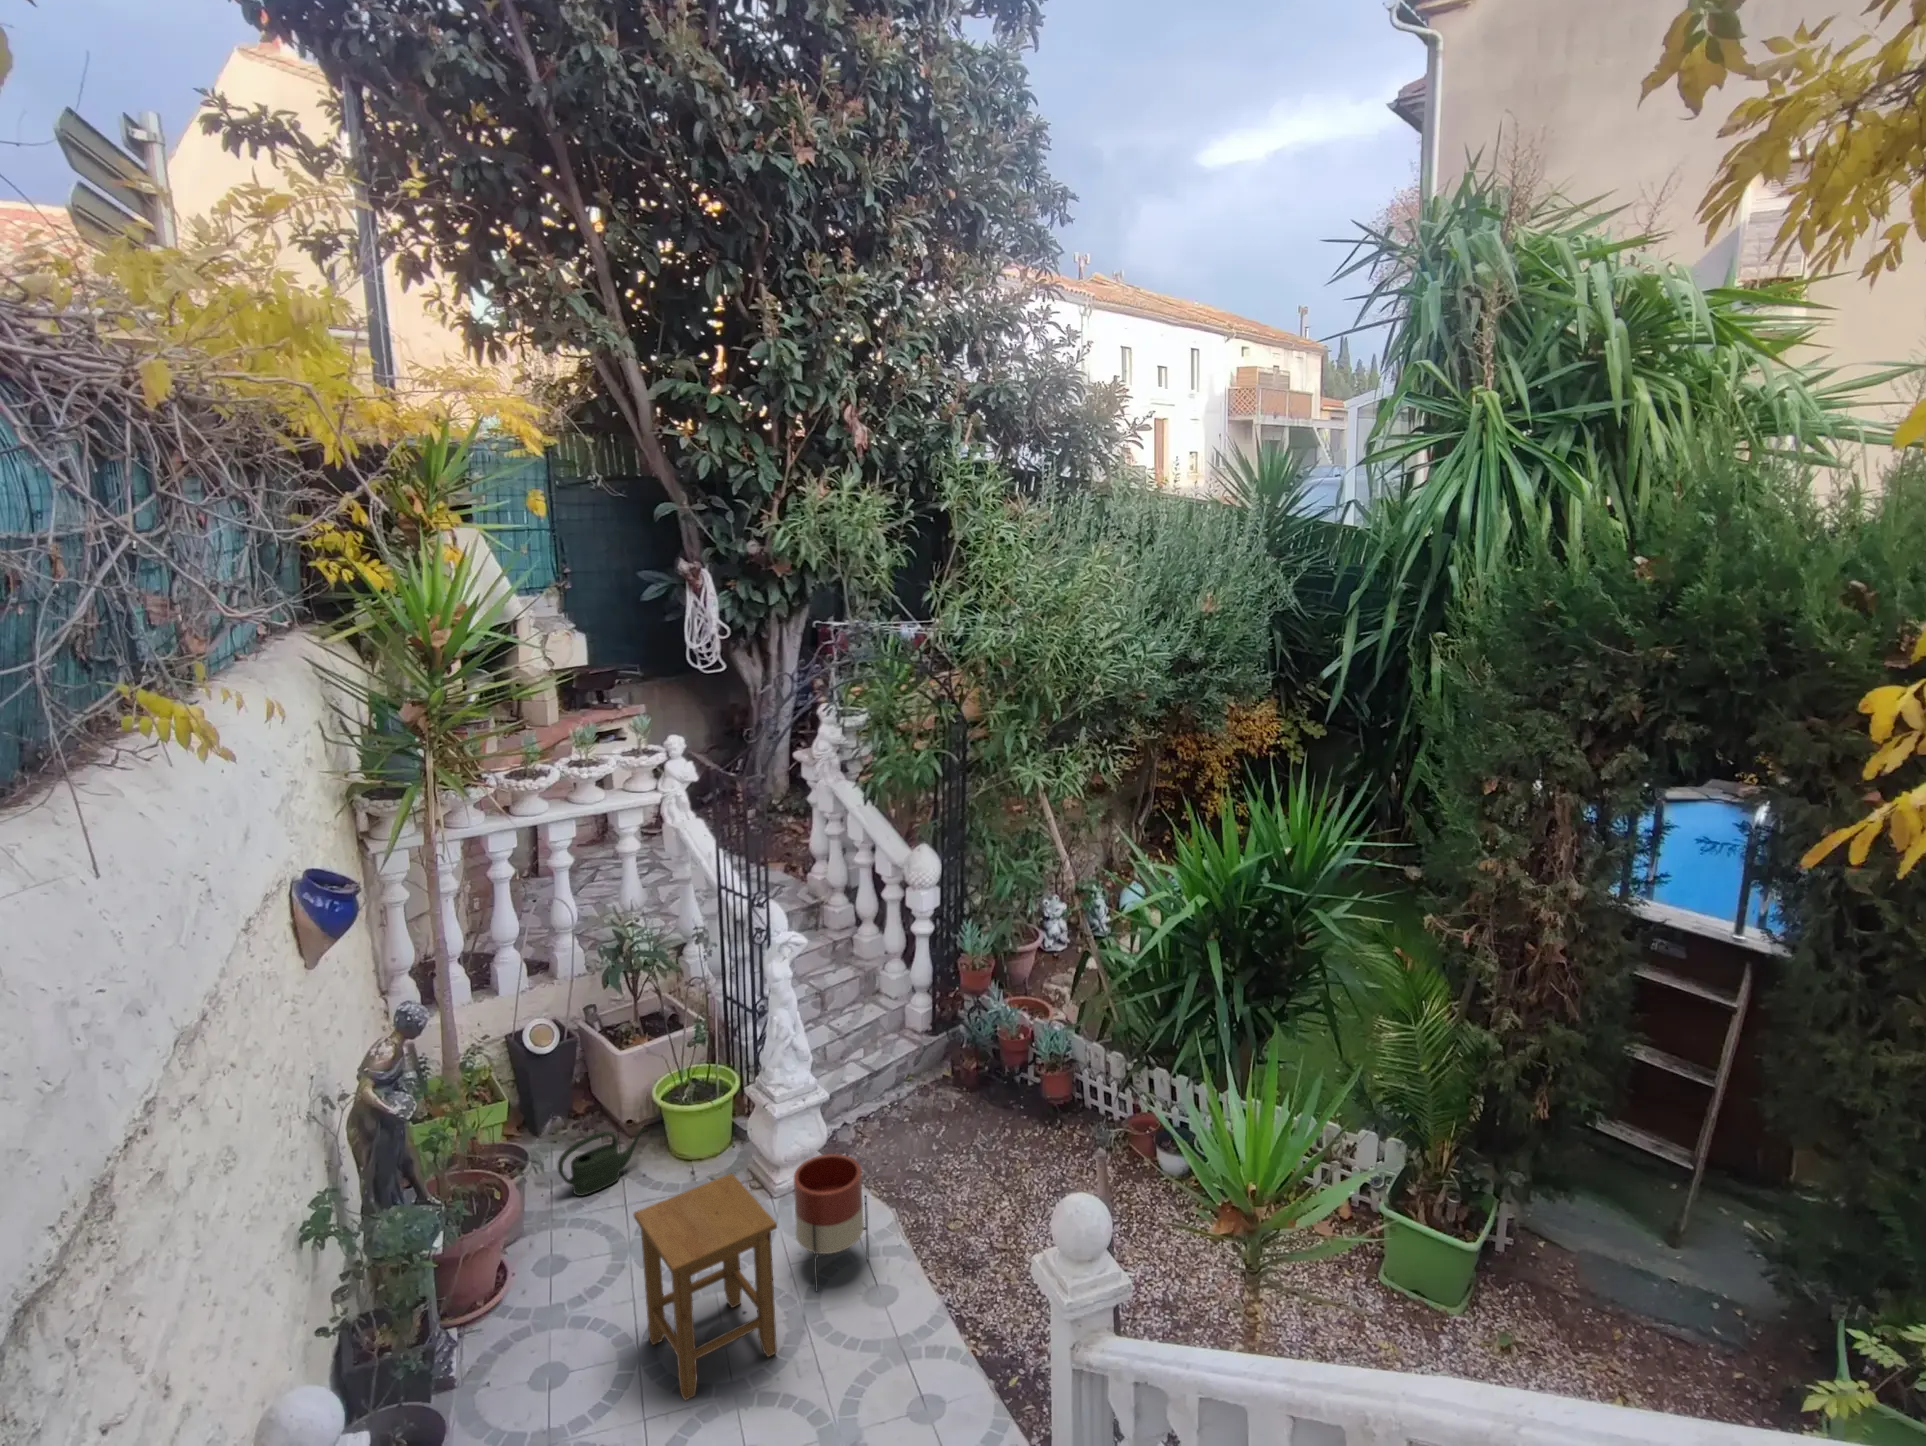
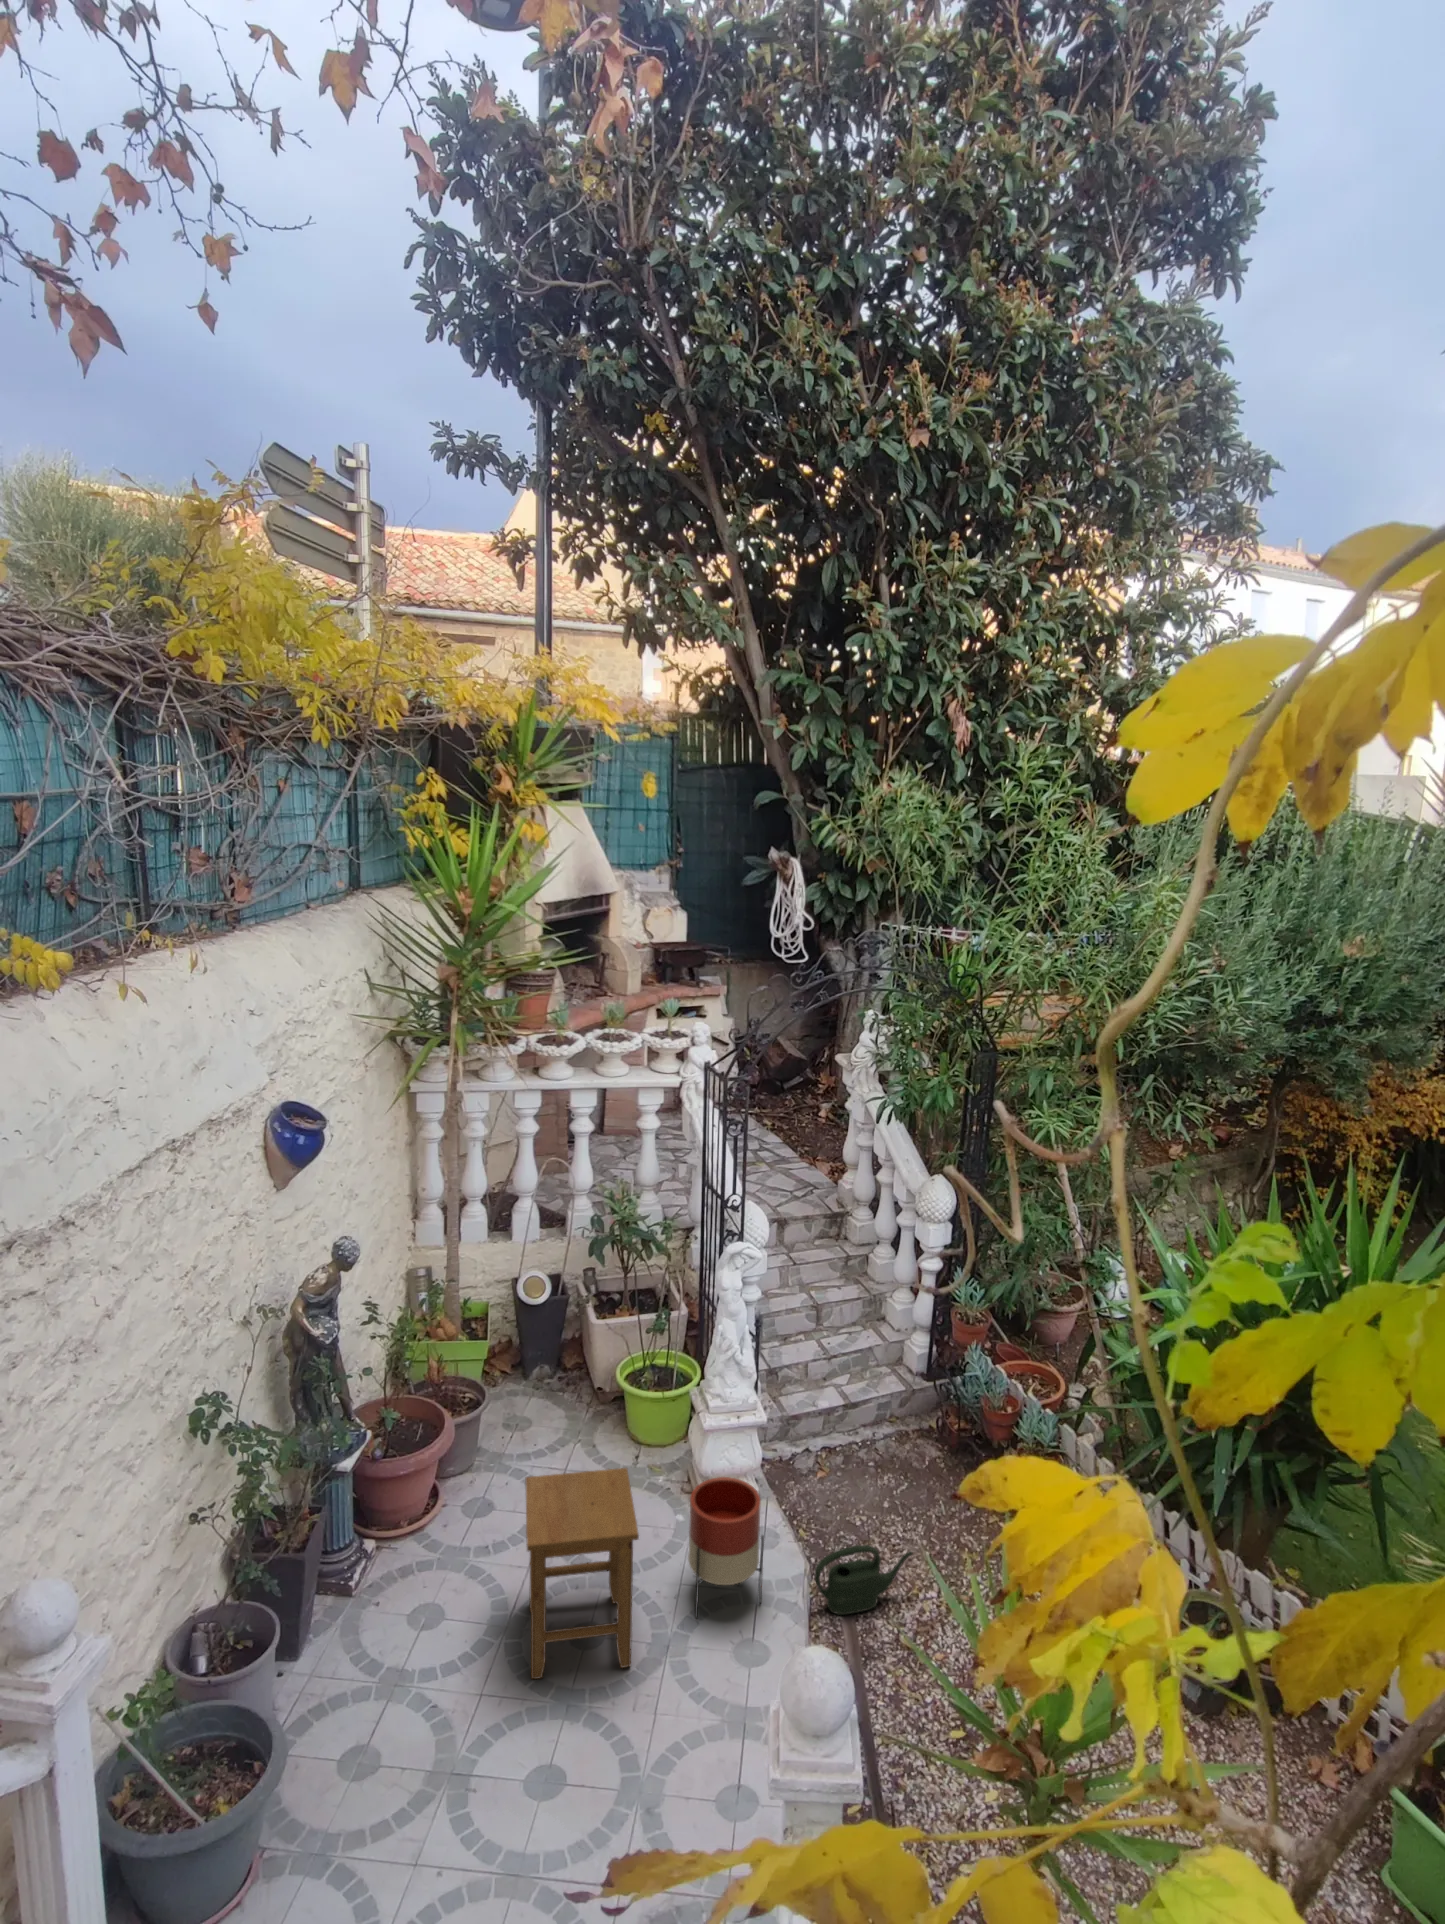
watering can: present [558,1127,646,1196] -> present [814,1545,913,1615]

